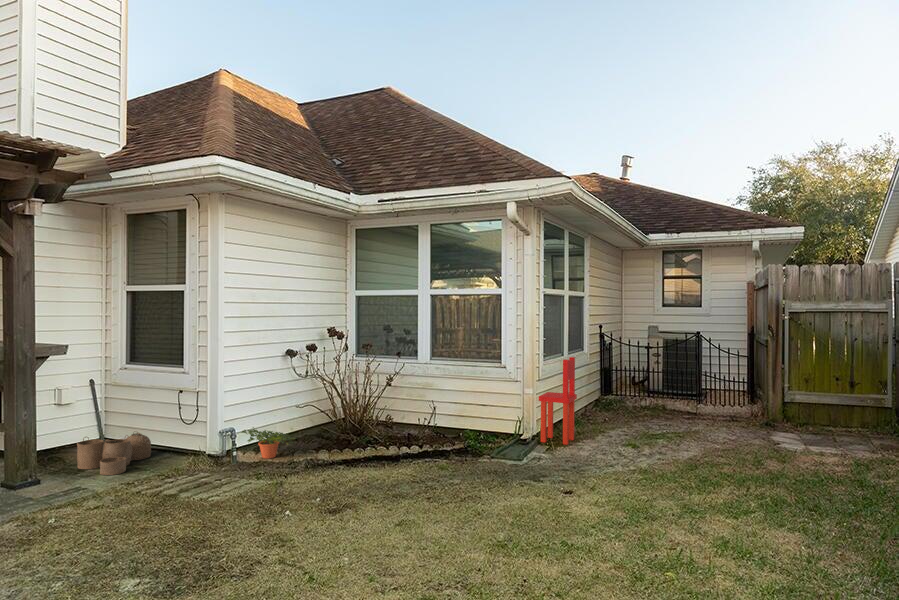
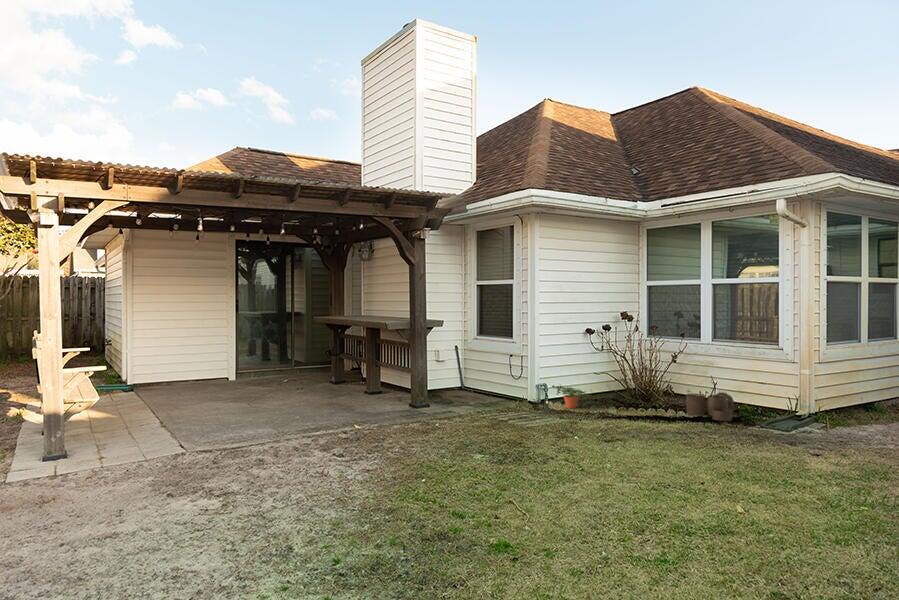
chair: present [539,357,577,445] -> none [819,342,866,426]
woven basket: present [77,432,151,475] -> present [686,391,734,421]

